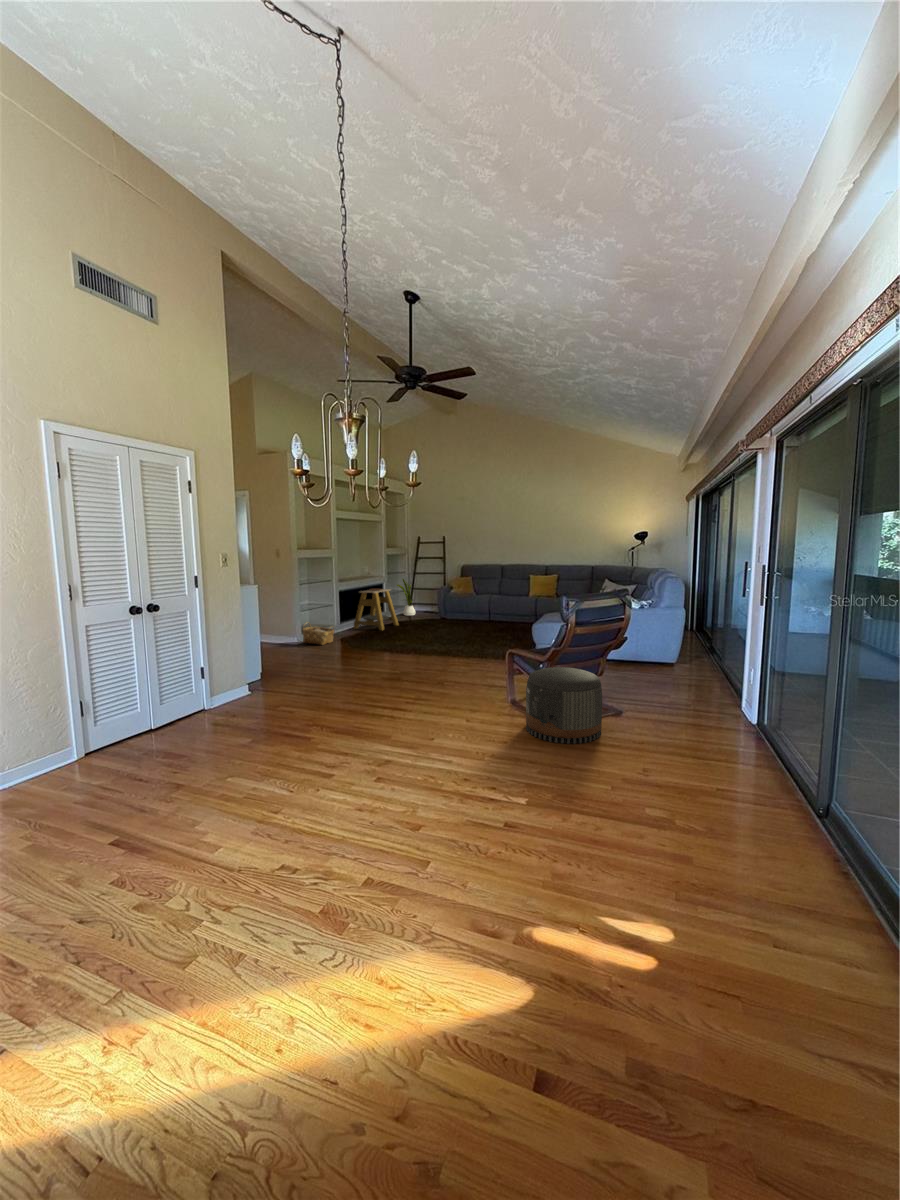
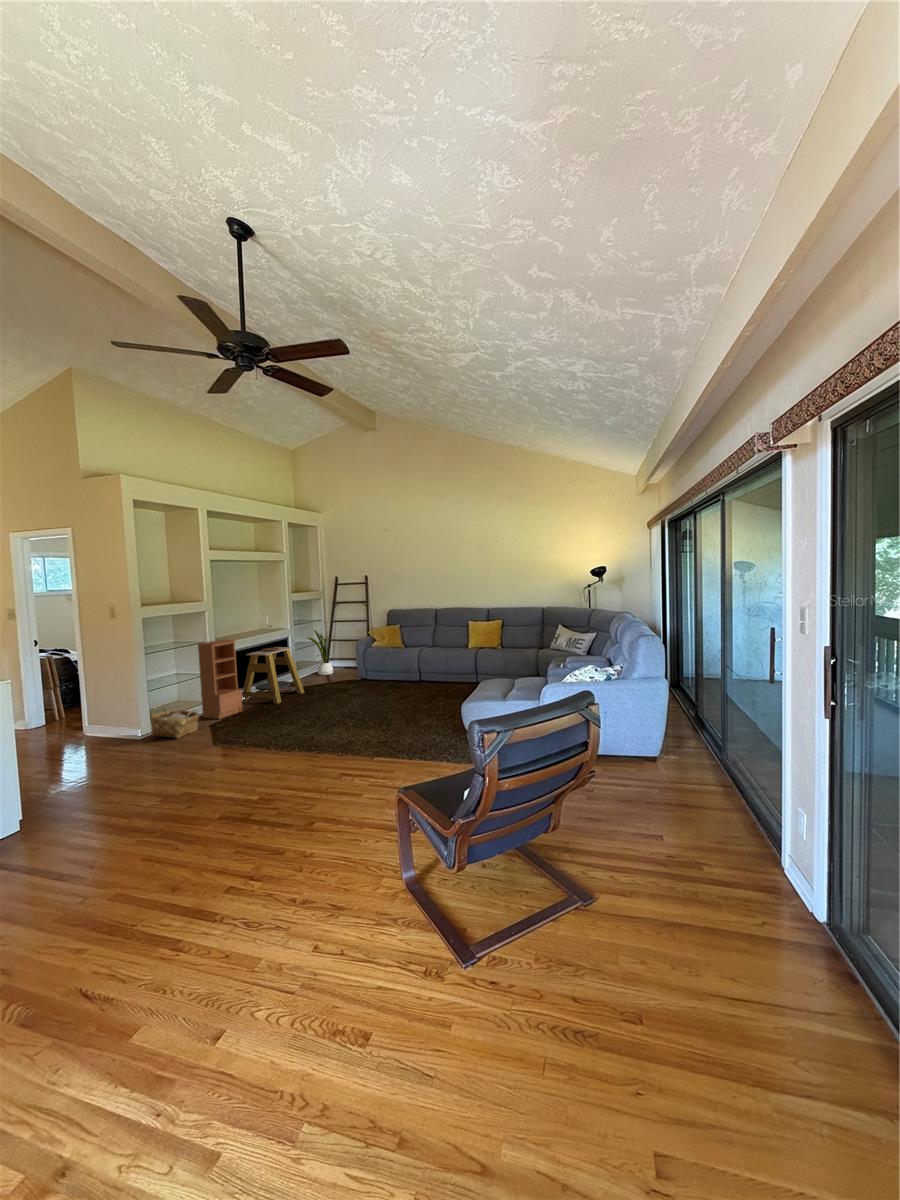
bookcase: none [329,579,358,637] -> present [198,640,242,719]
pouf: present [526,667,602,744] -> none [418,838,564,1044]

